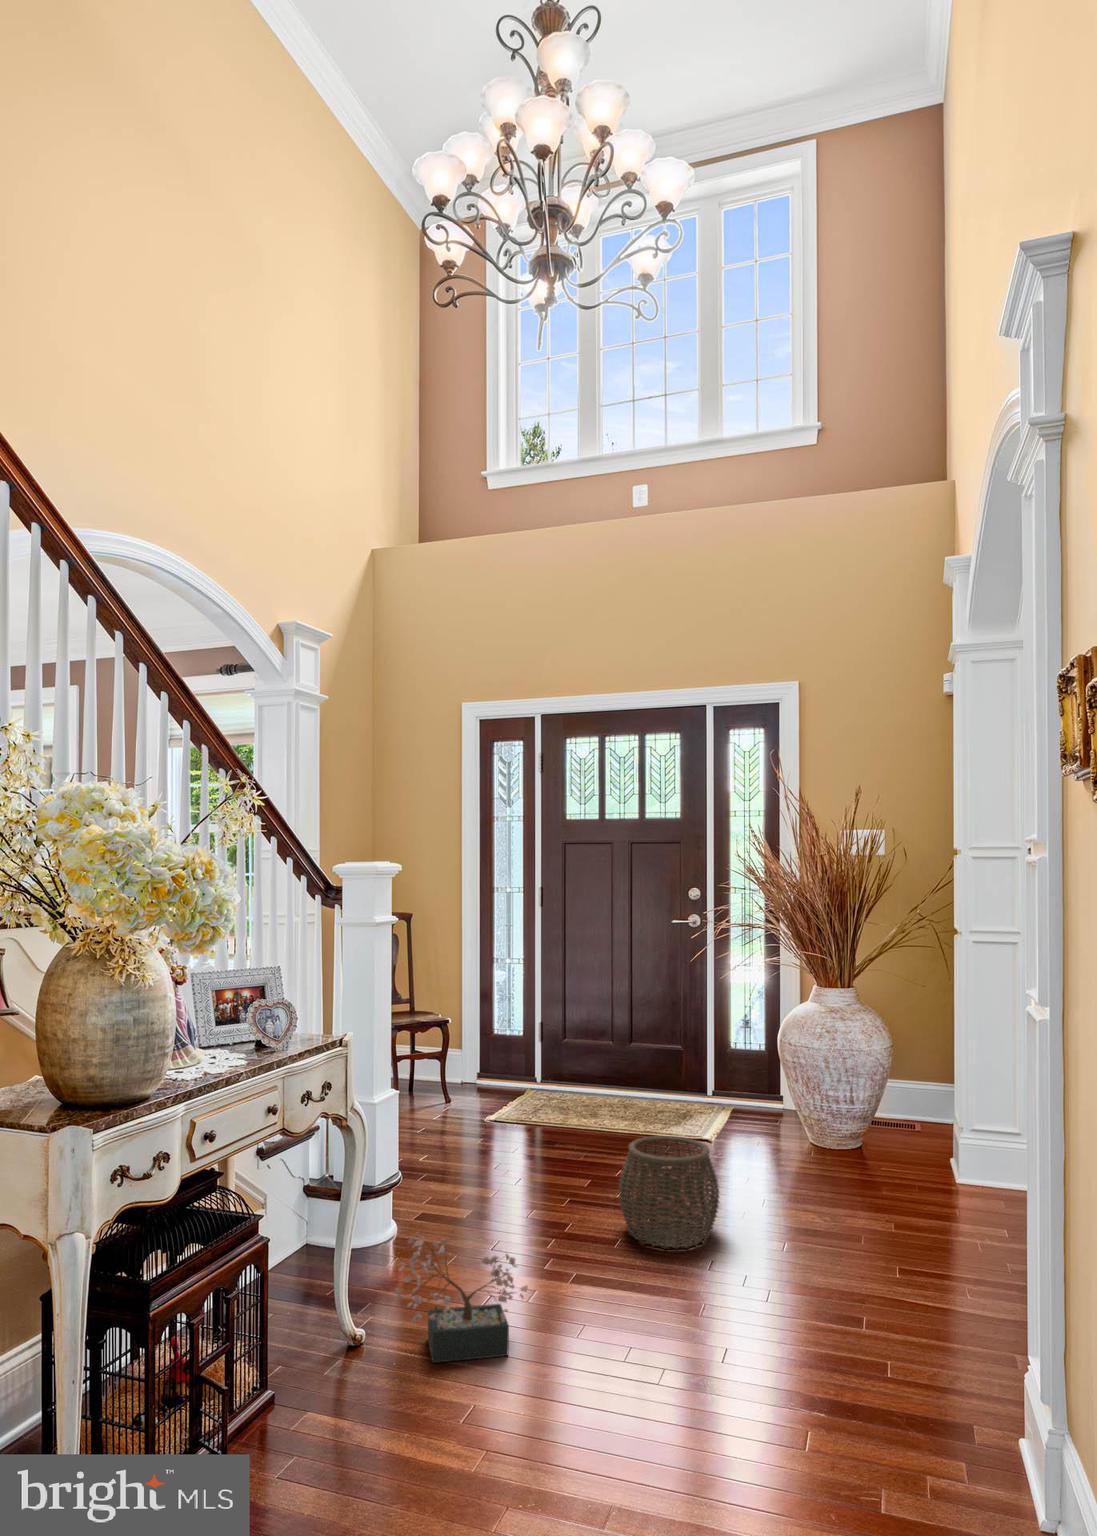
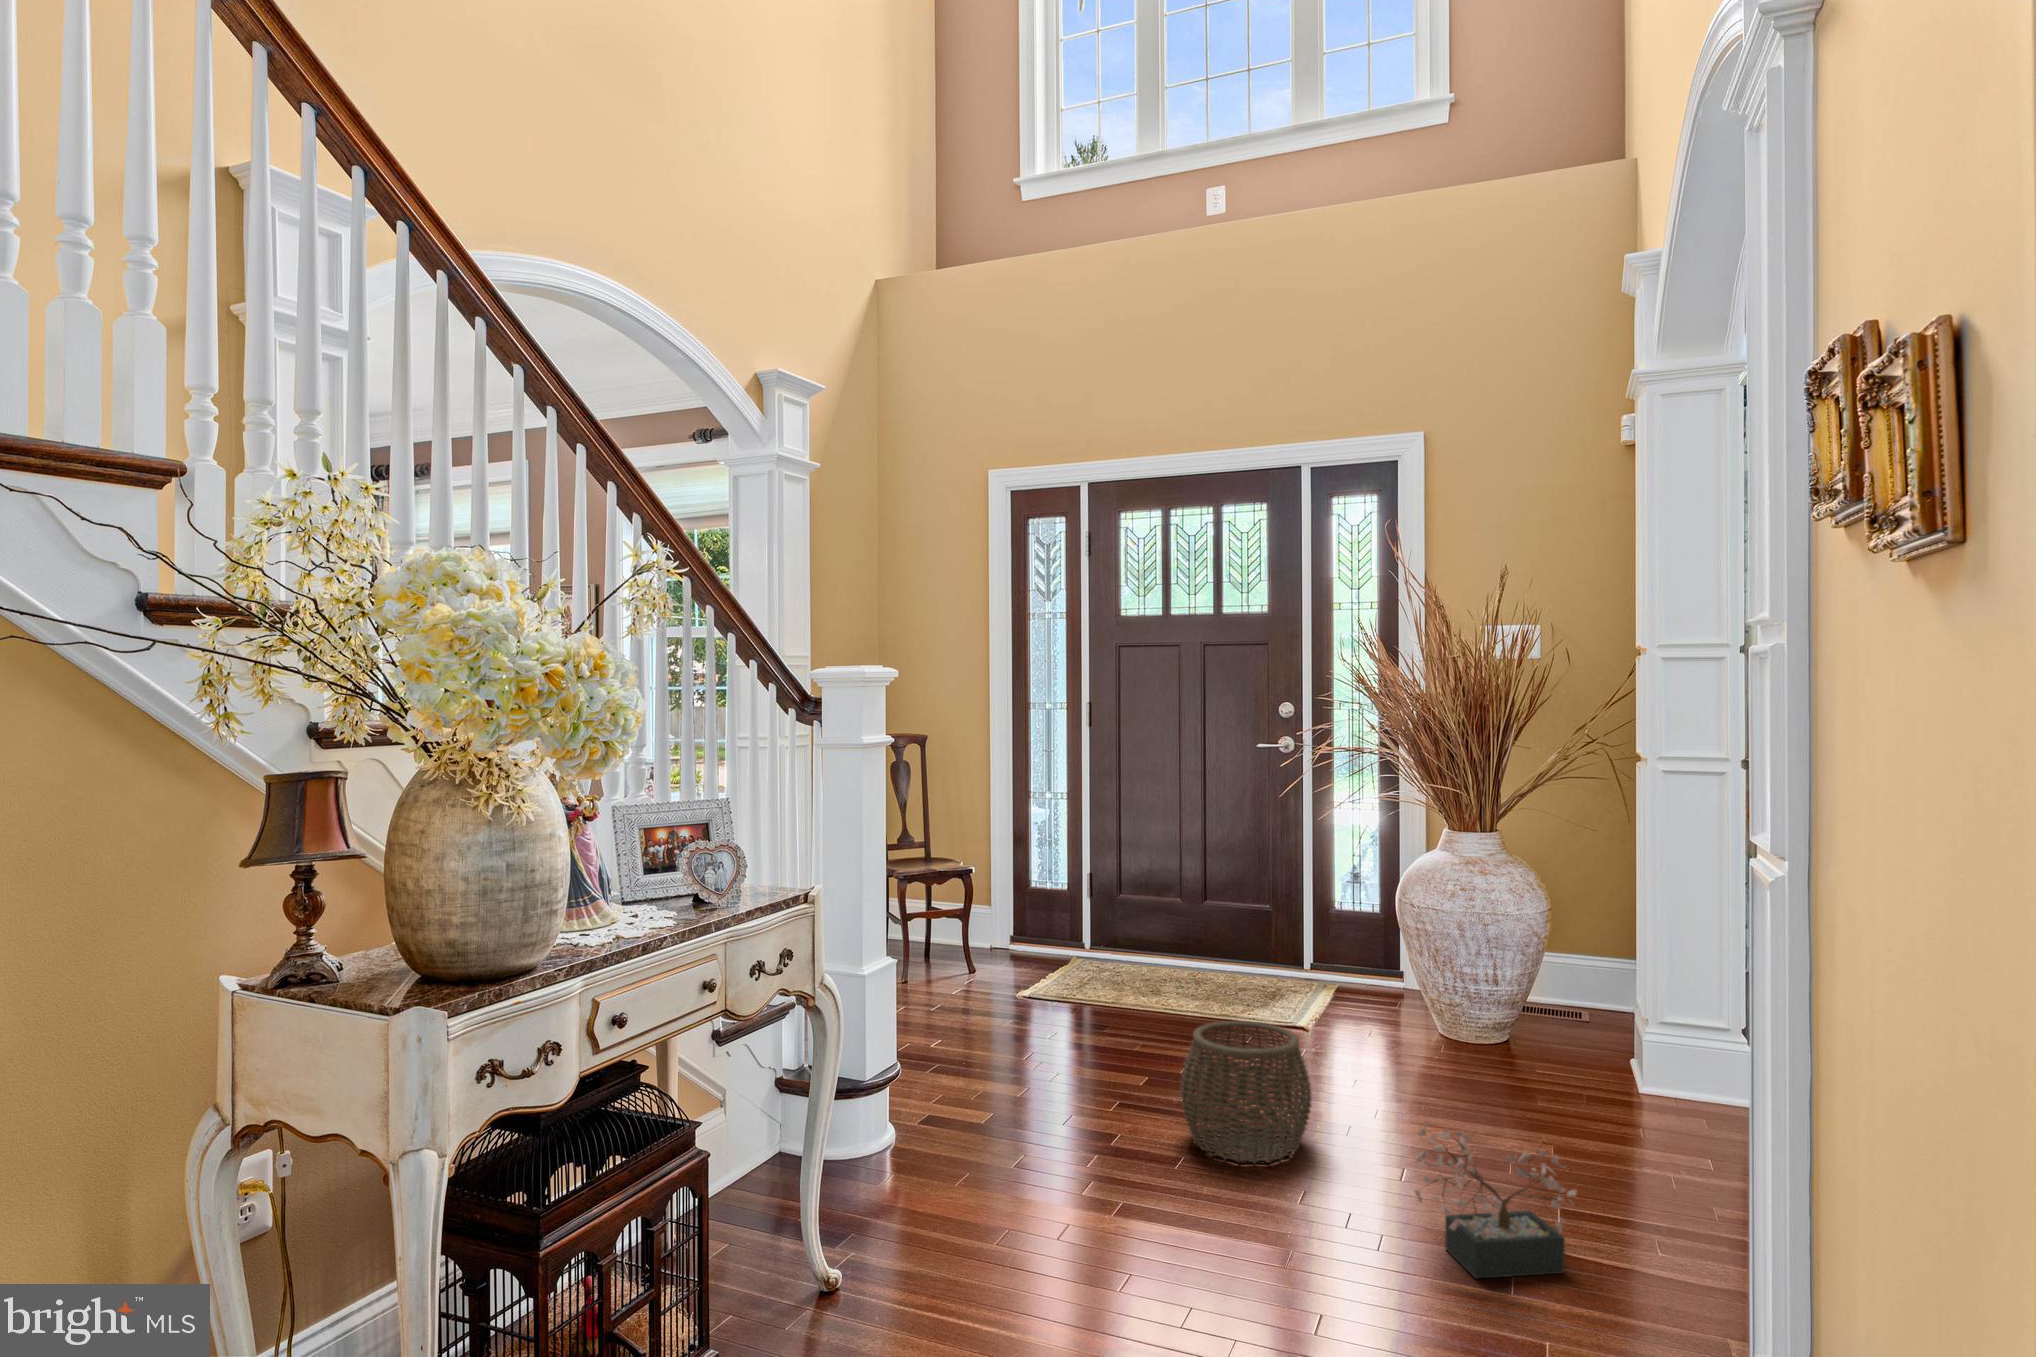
decorative plant: present [396,1232,528,1363] -> present [1414,1123,1576,1279]

